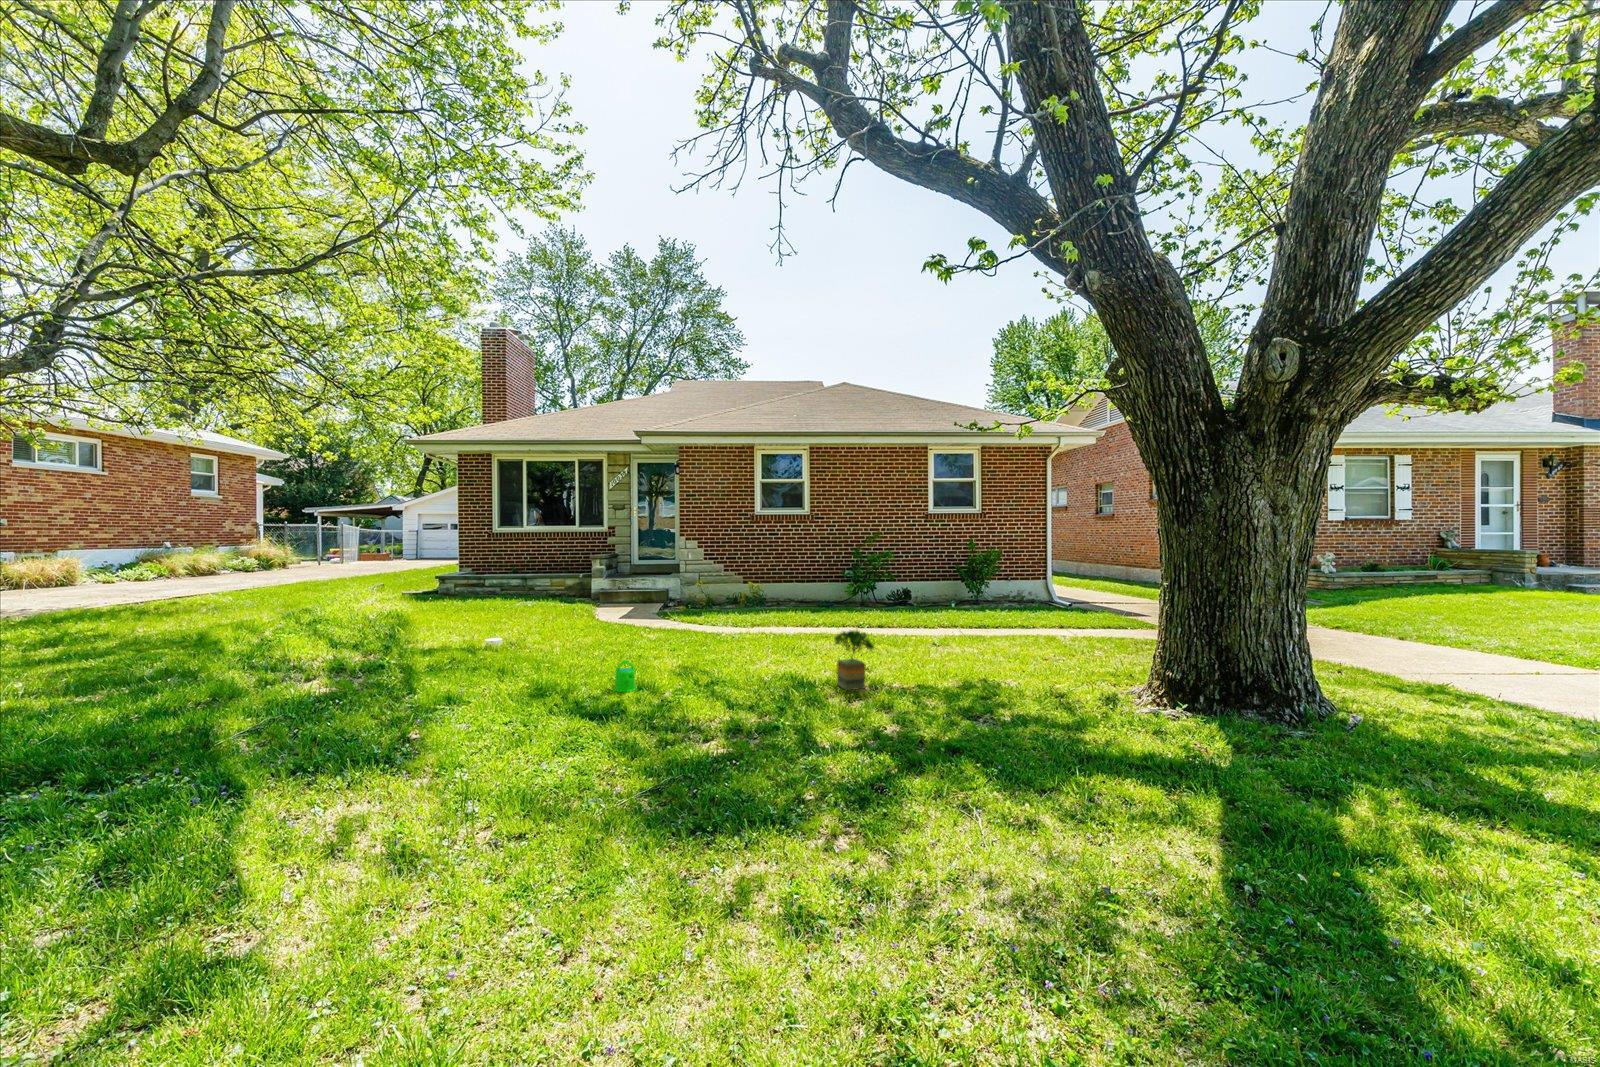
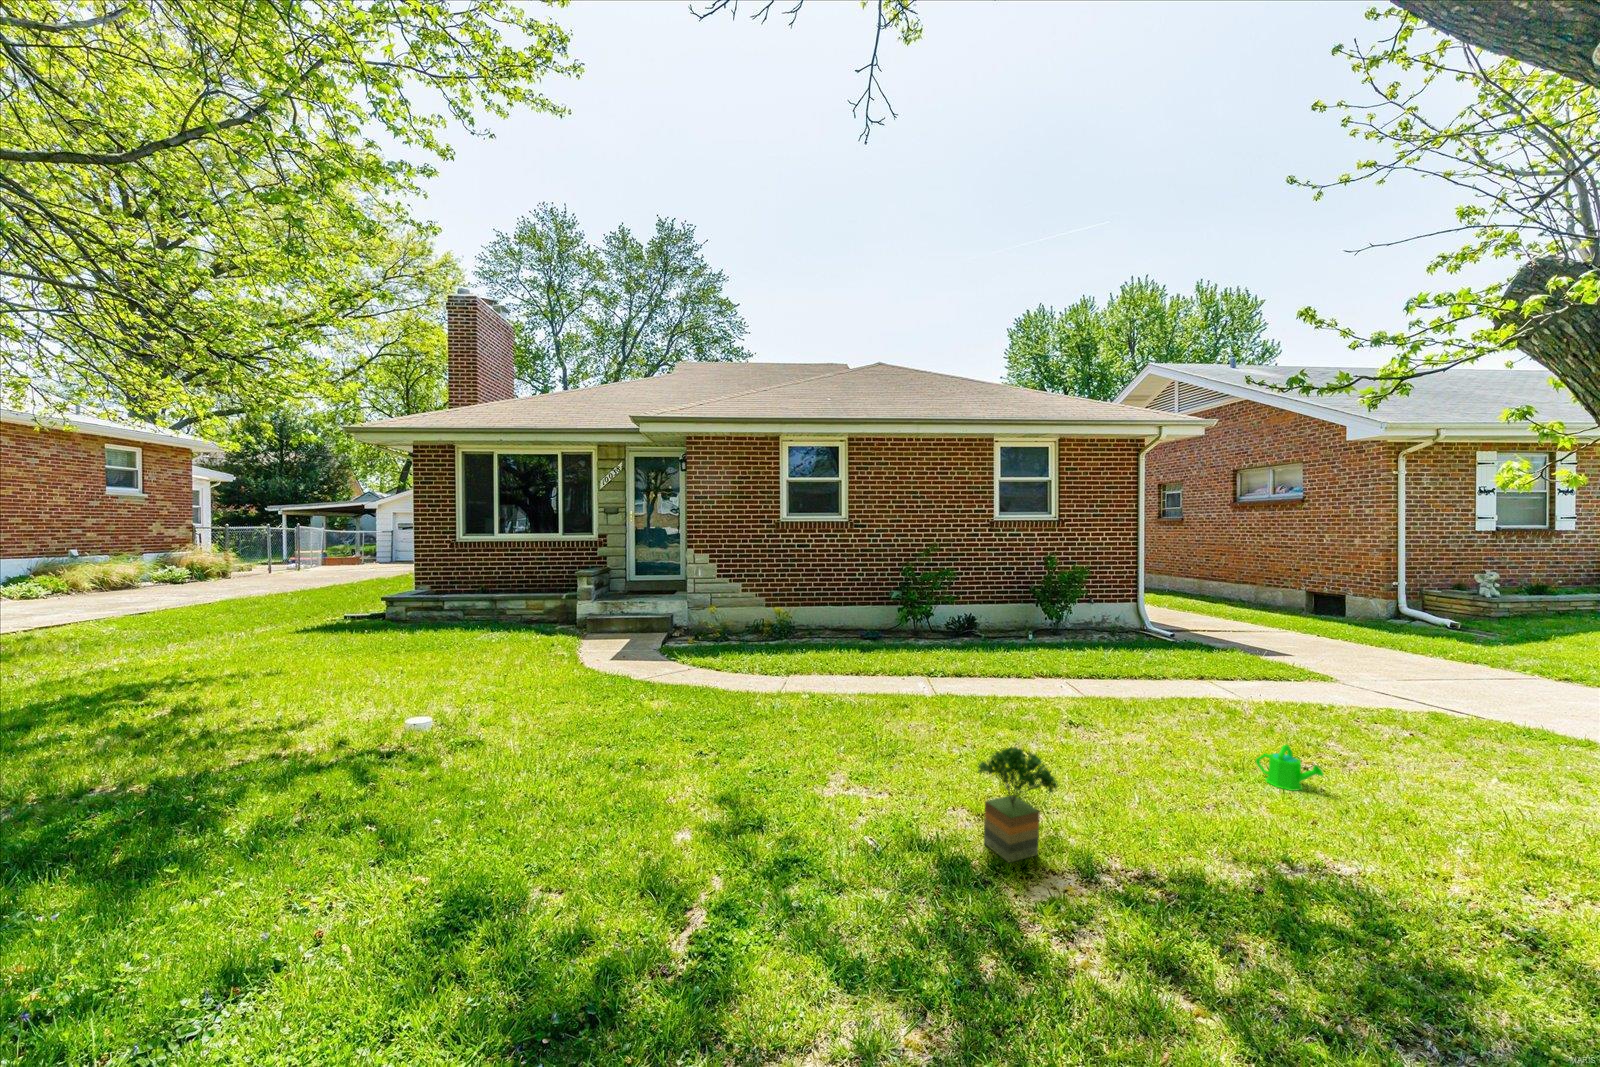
watering can: present [614,660,636,692] -> present [1256,745,1323,791]

